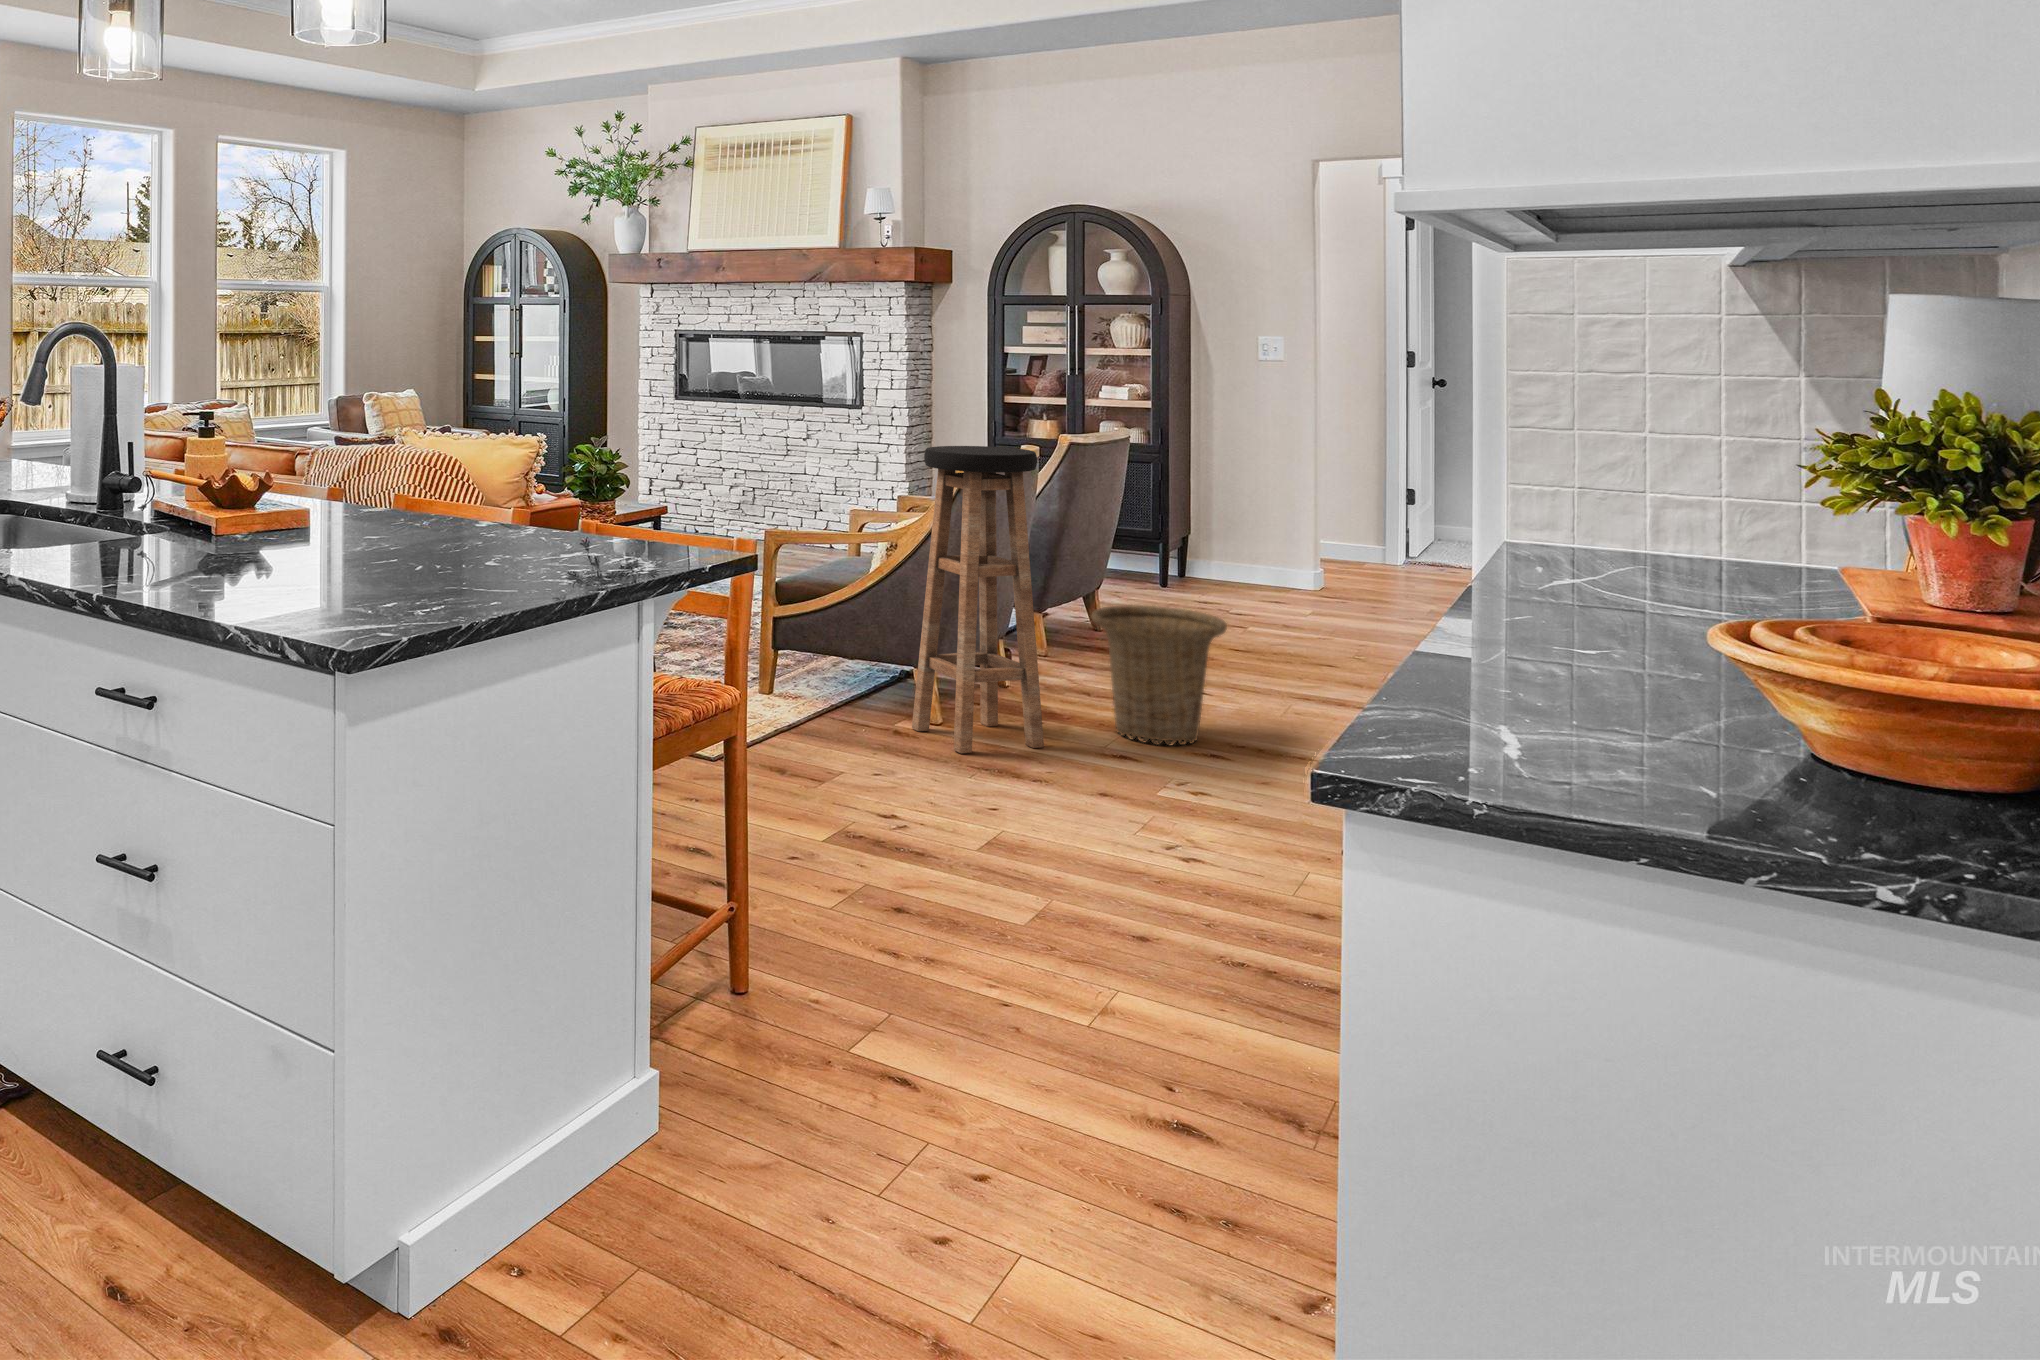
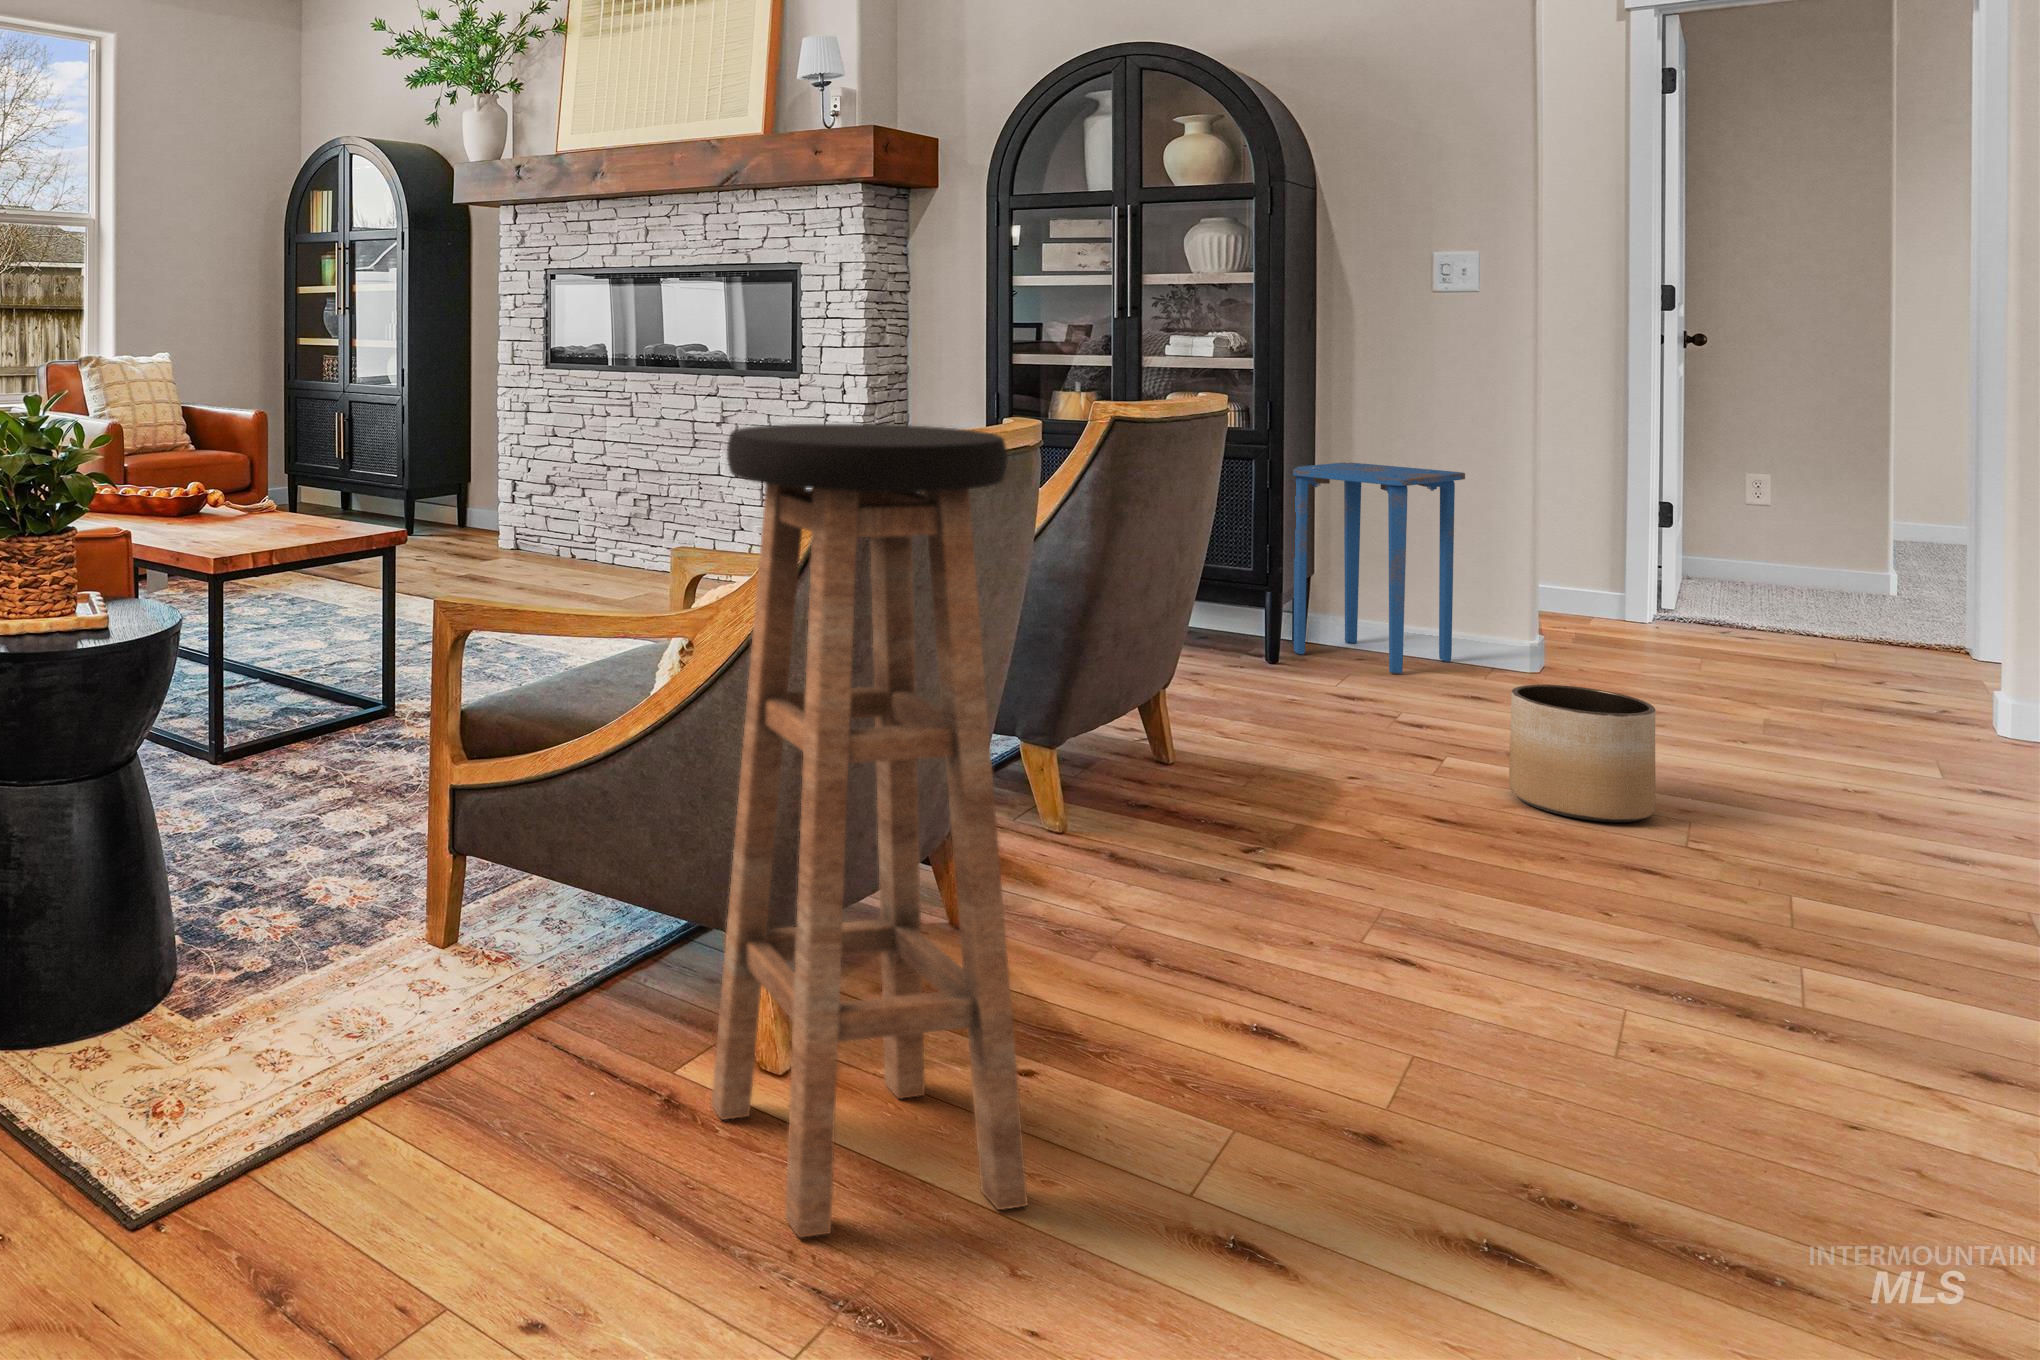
side table: none [1170,466,1276,592] -> present [1293,462,1465,673]
planter: none [1275,583,1345,650] -> present [1509,685,1656,822]
basket: present [1092,605,1227,745] -> none [1152,802,1514,1203]

